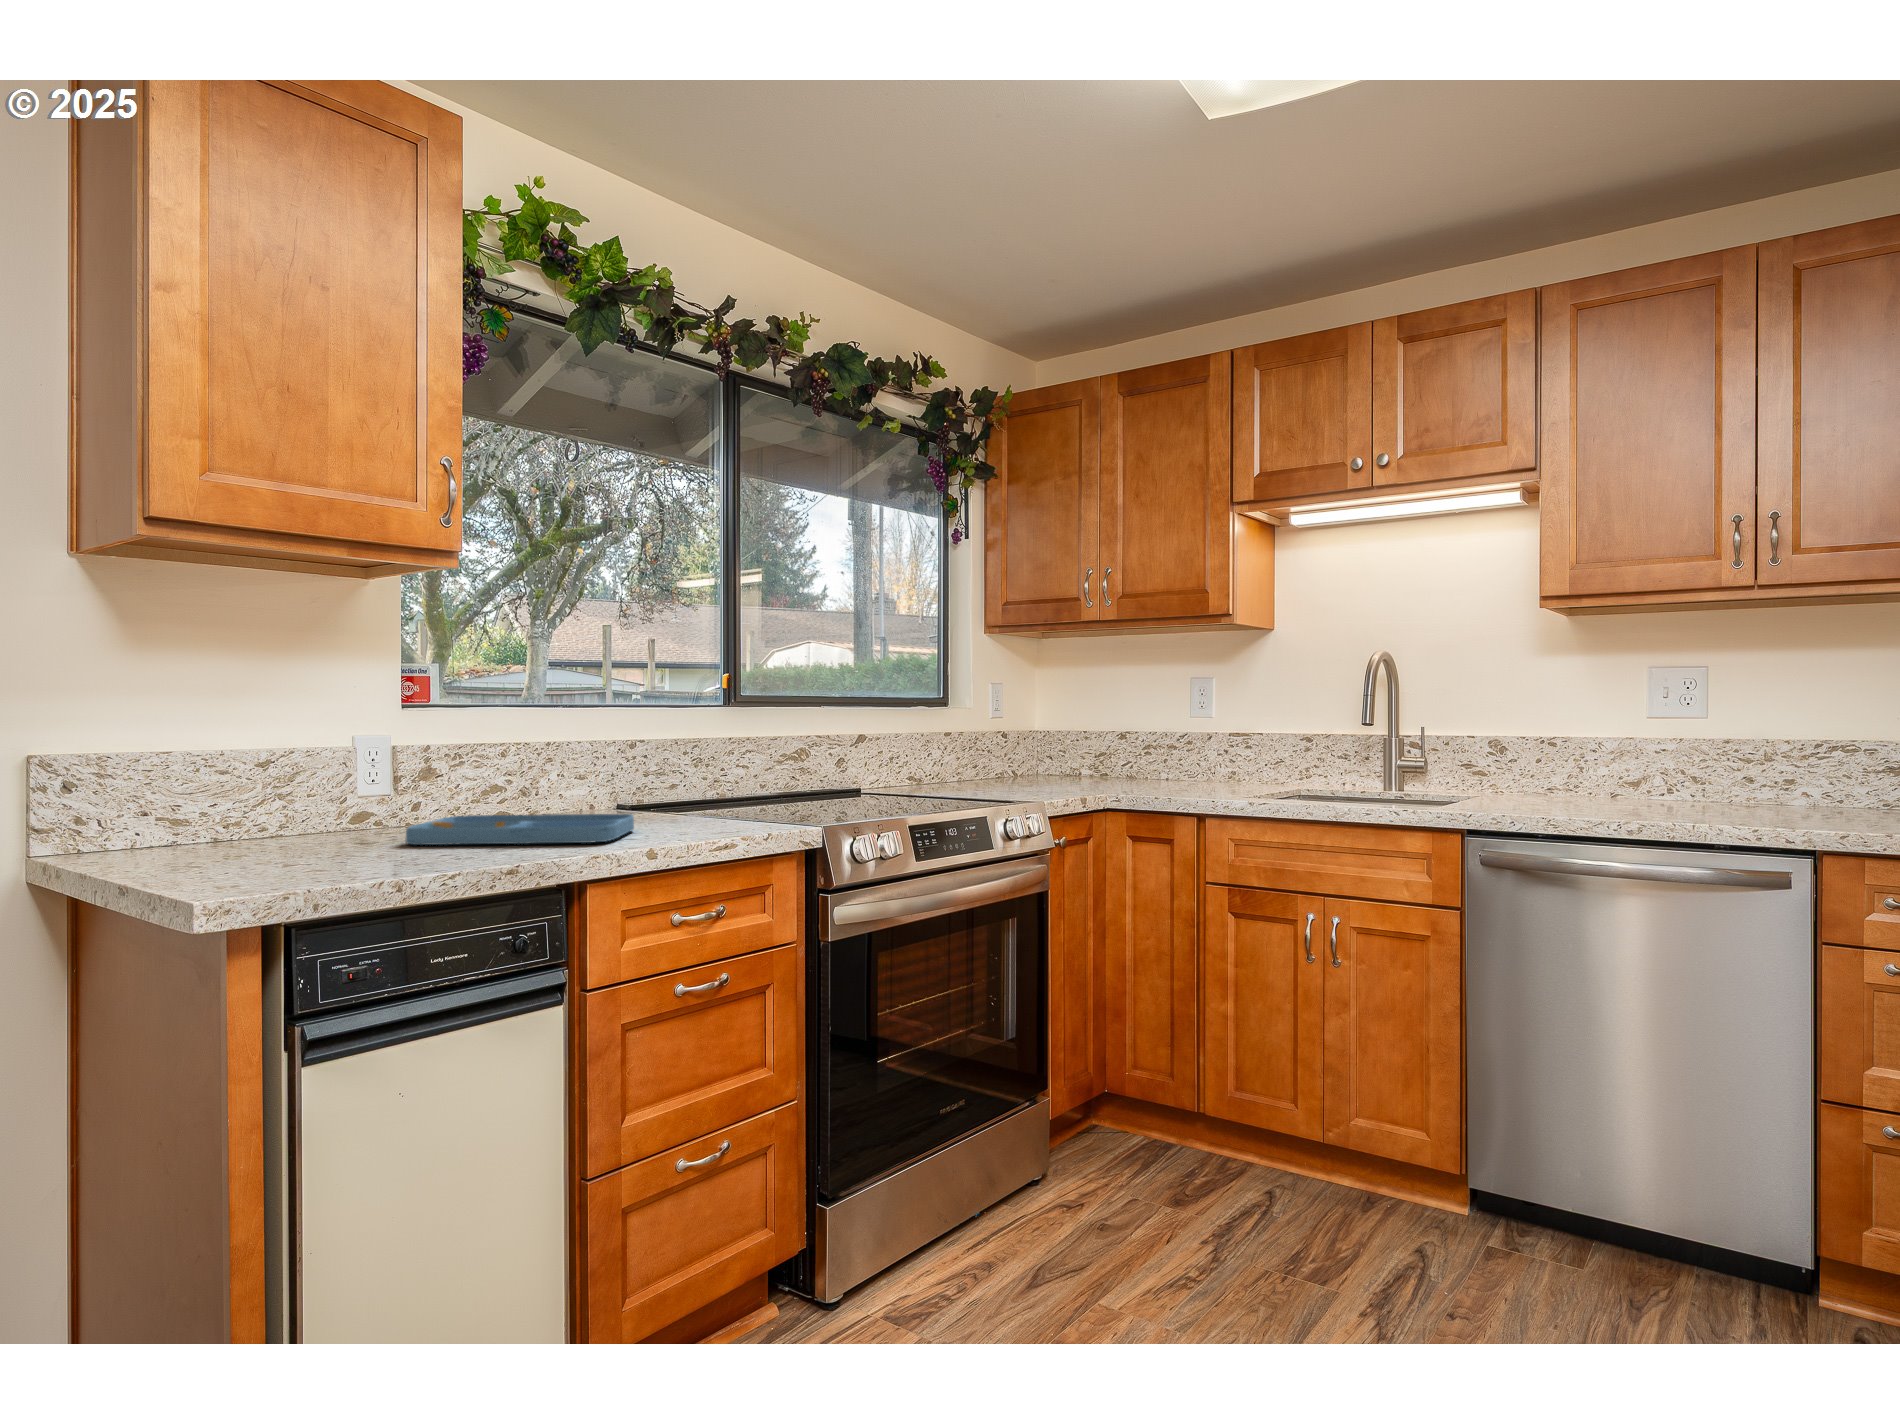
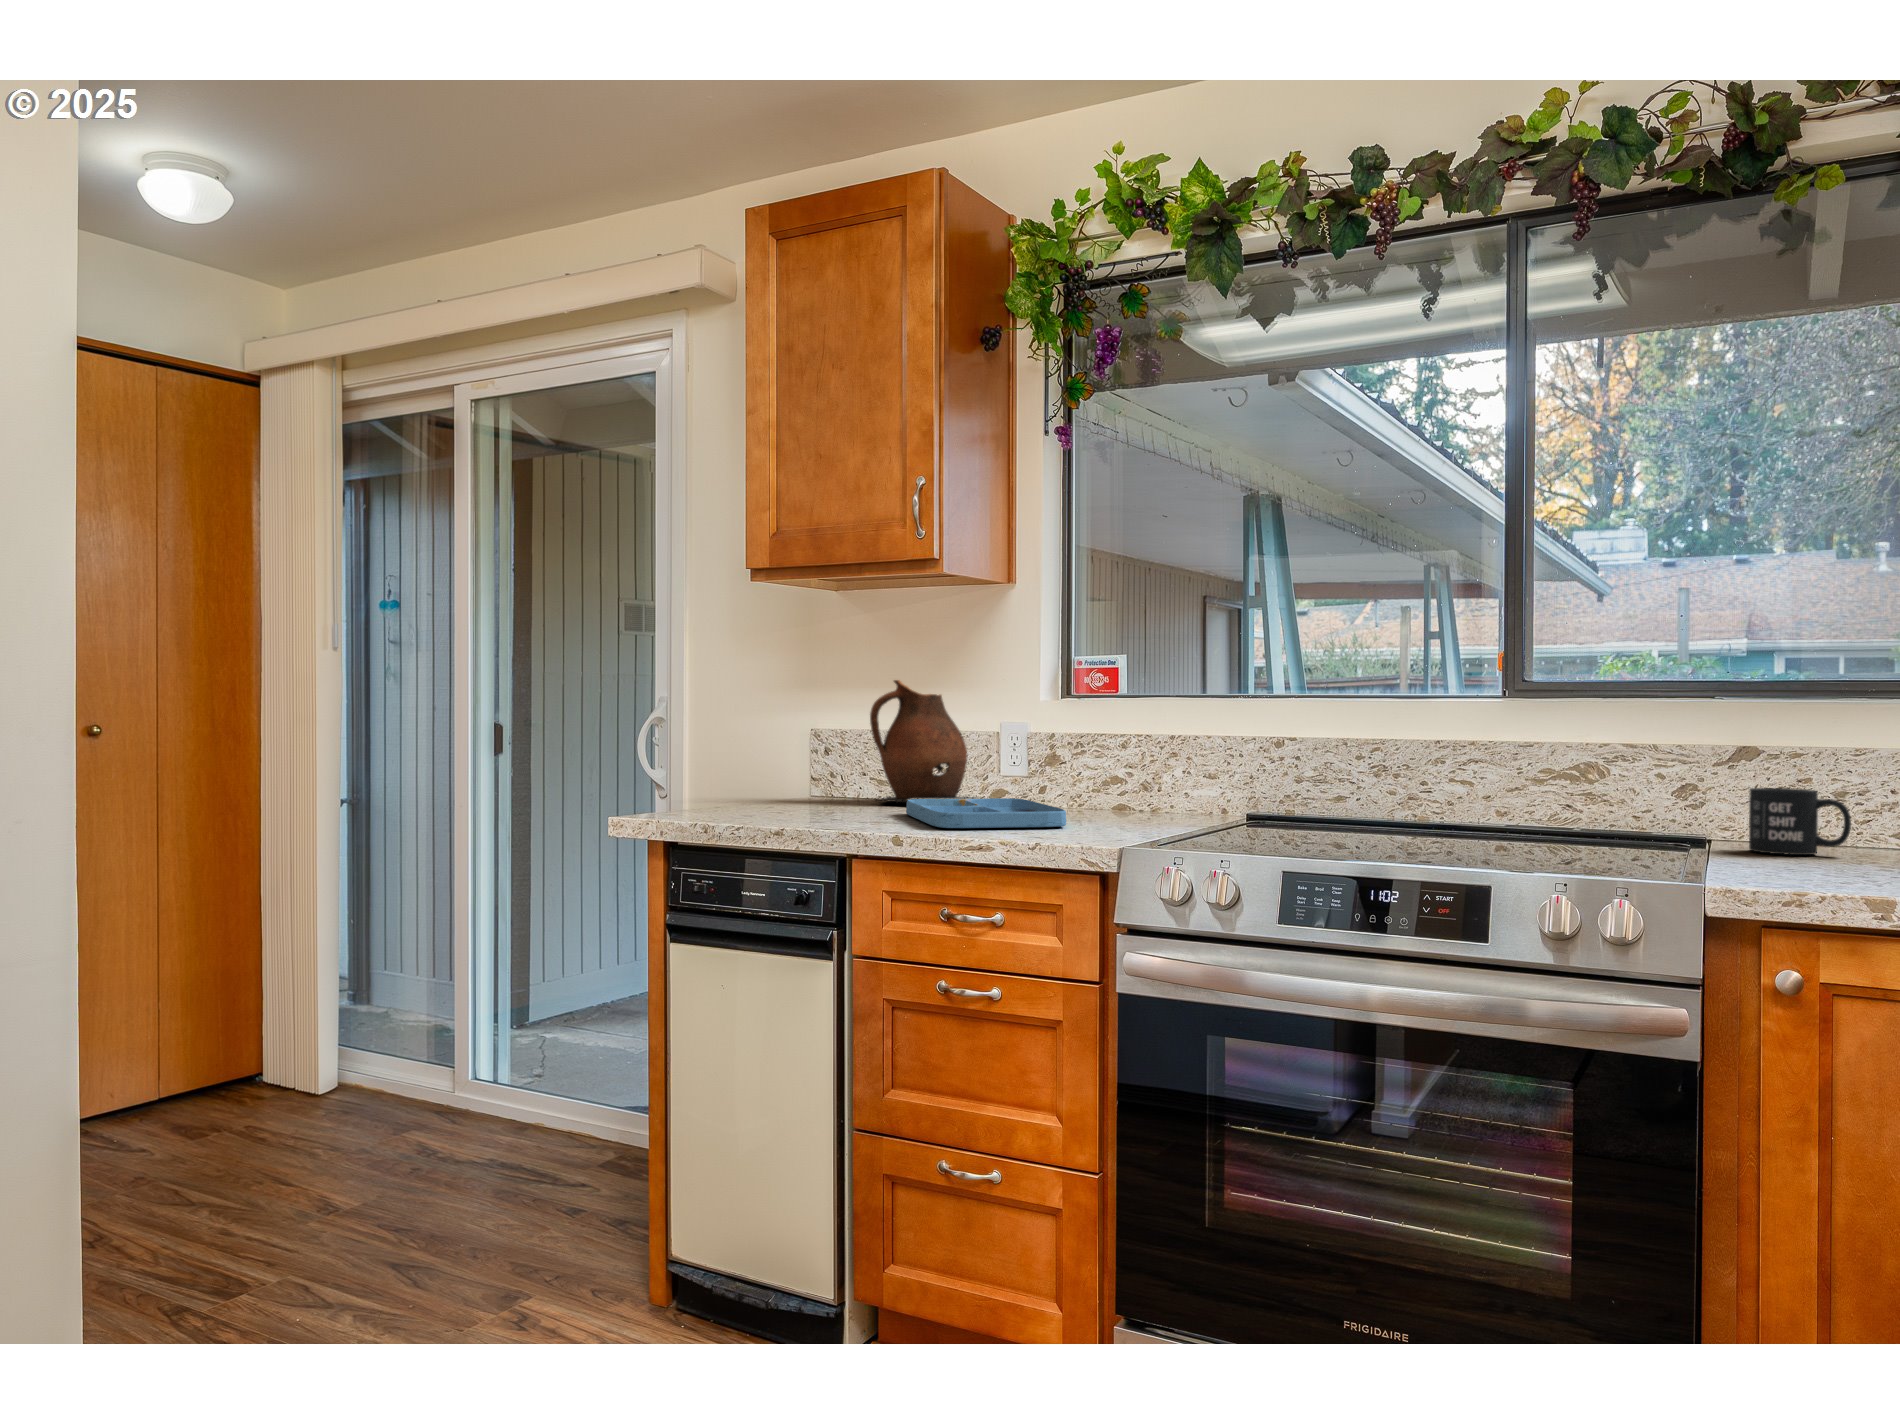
ceramic pitcher: none [178,683,350,845] -> present [870,680,976,802]
mug: none [883,757,923,793] -> present [1749,788,1851,855]

